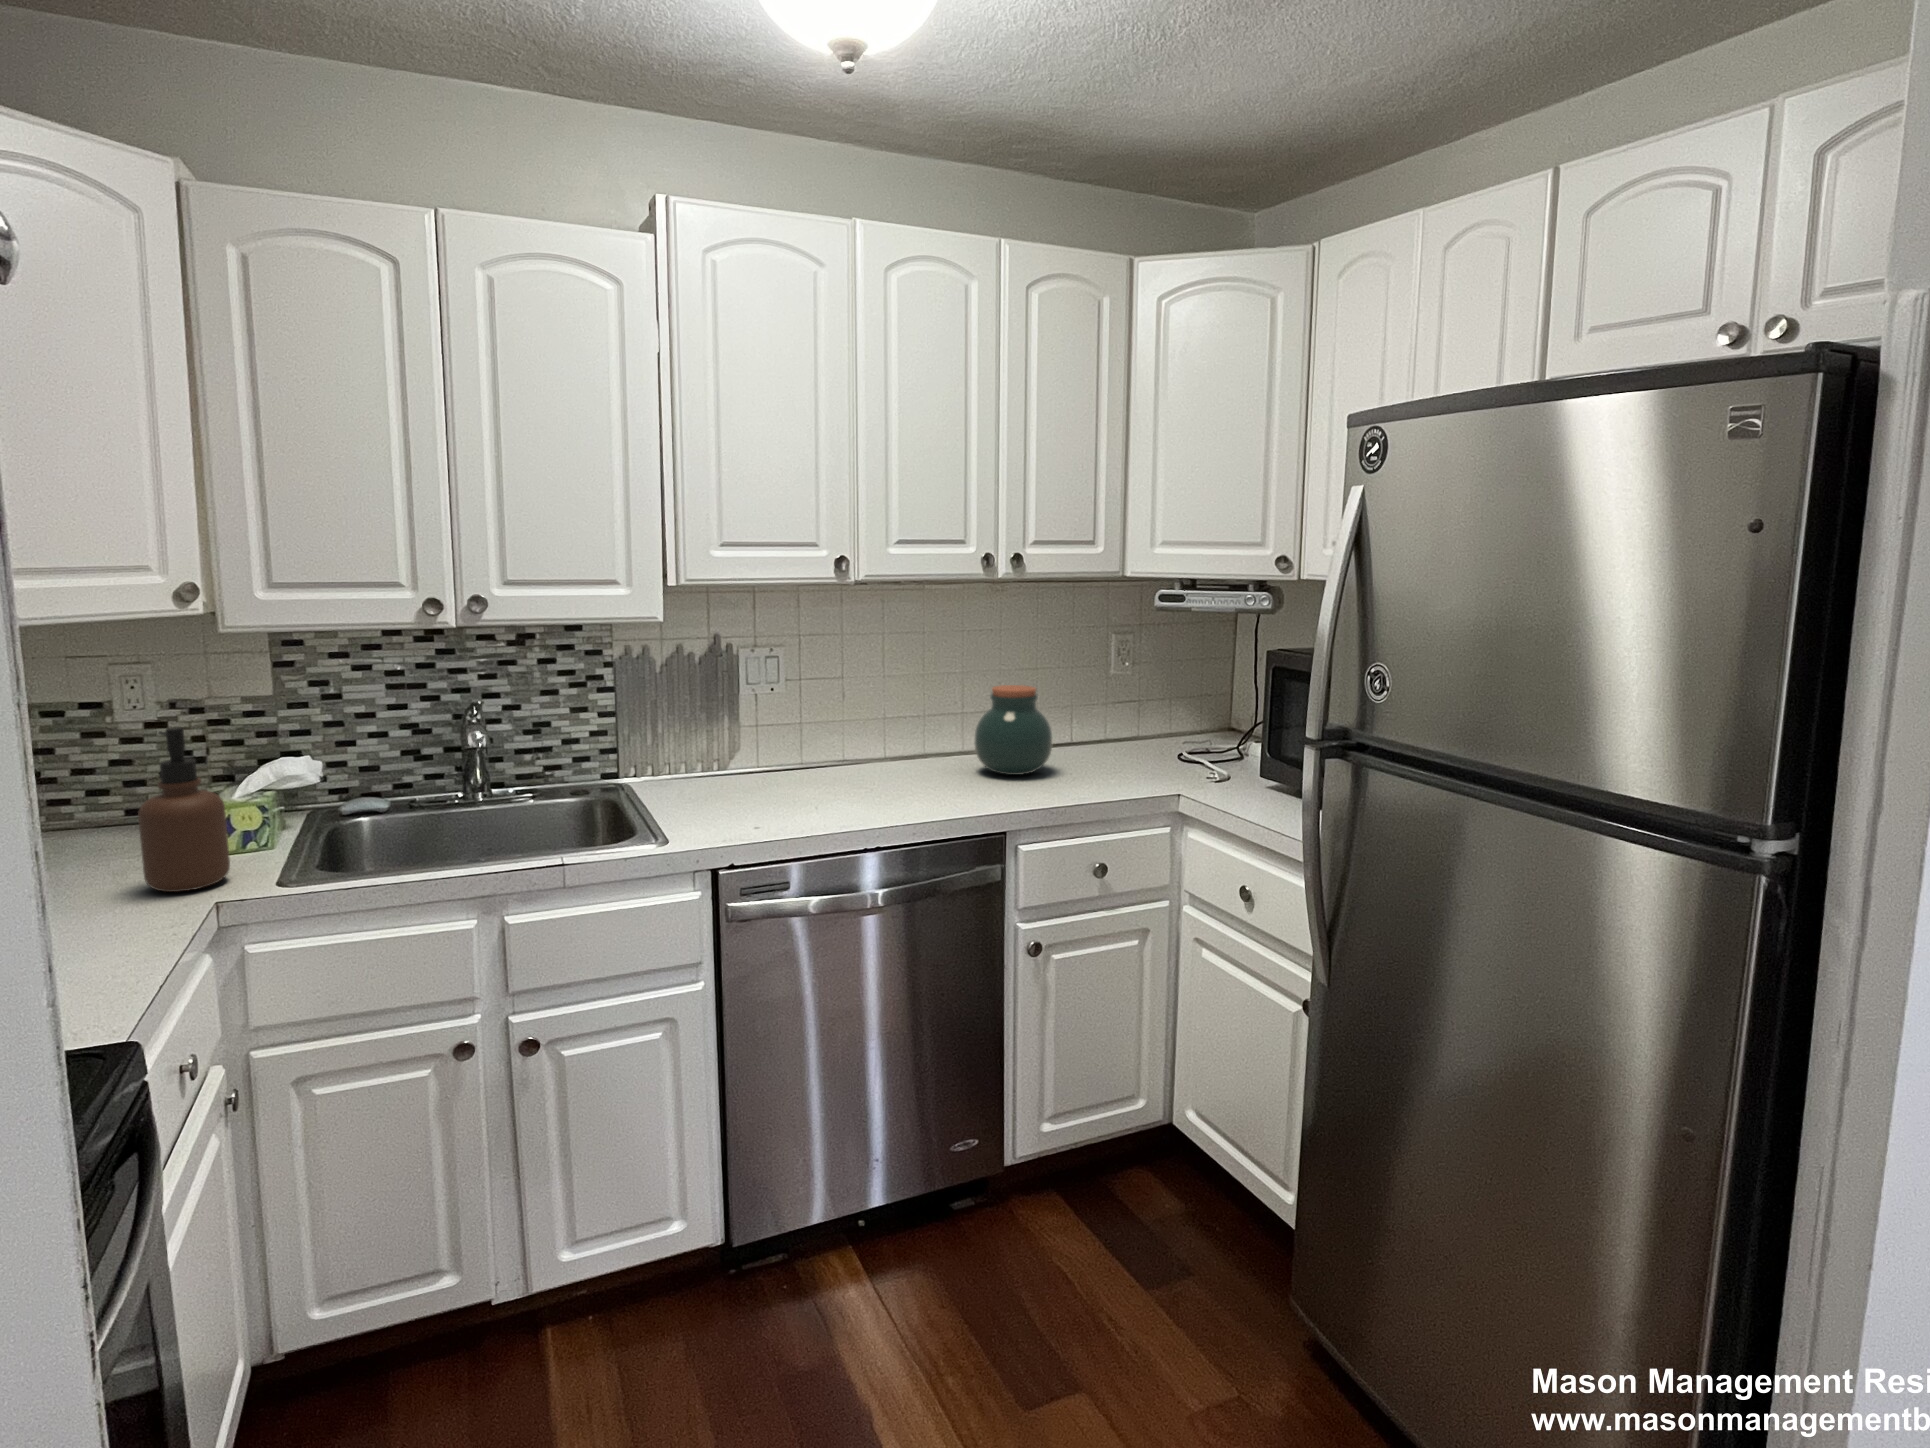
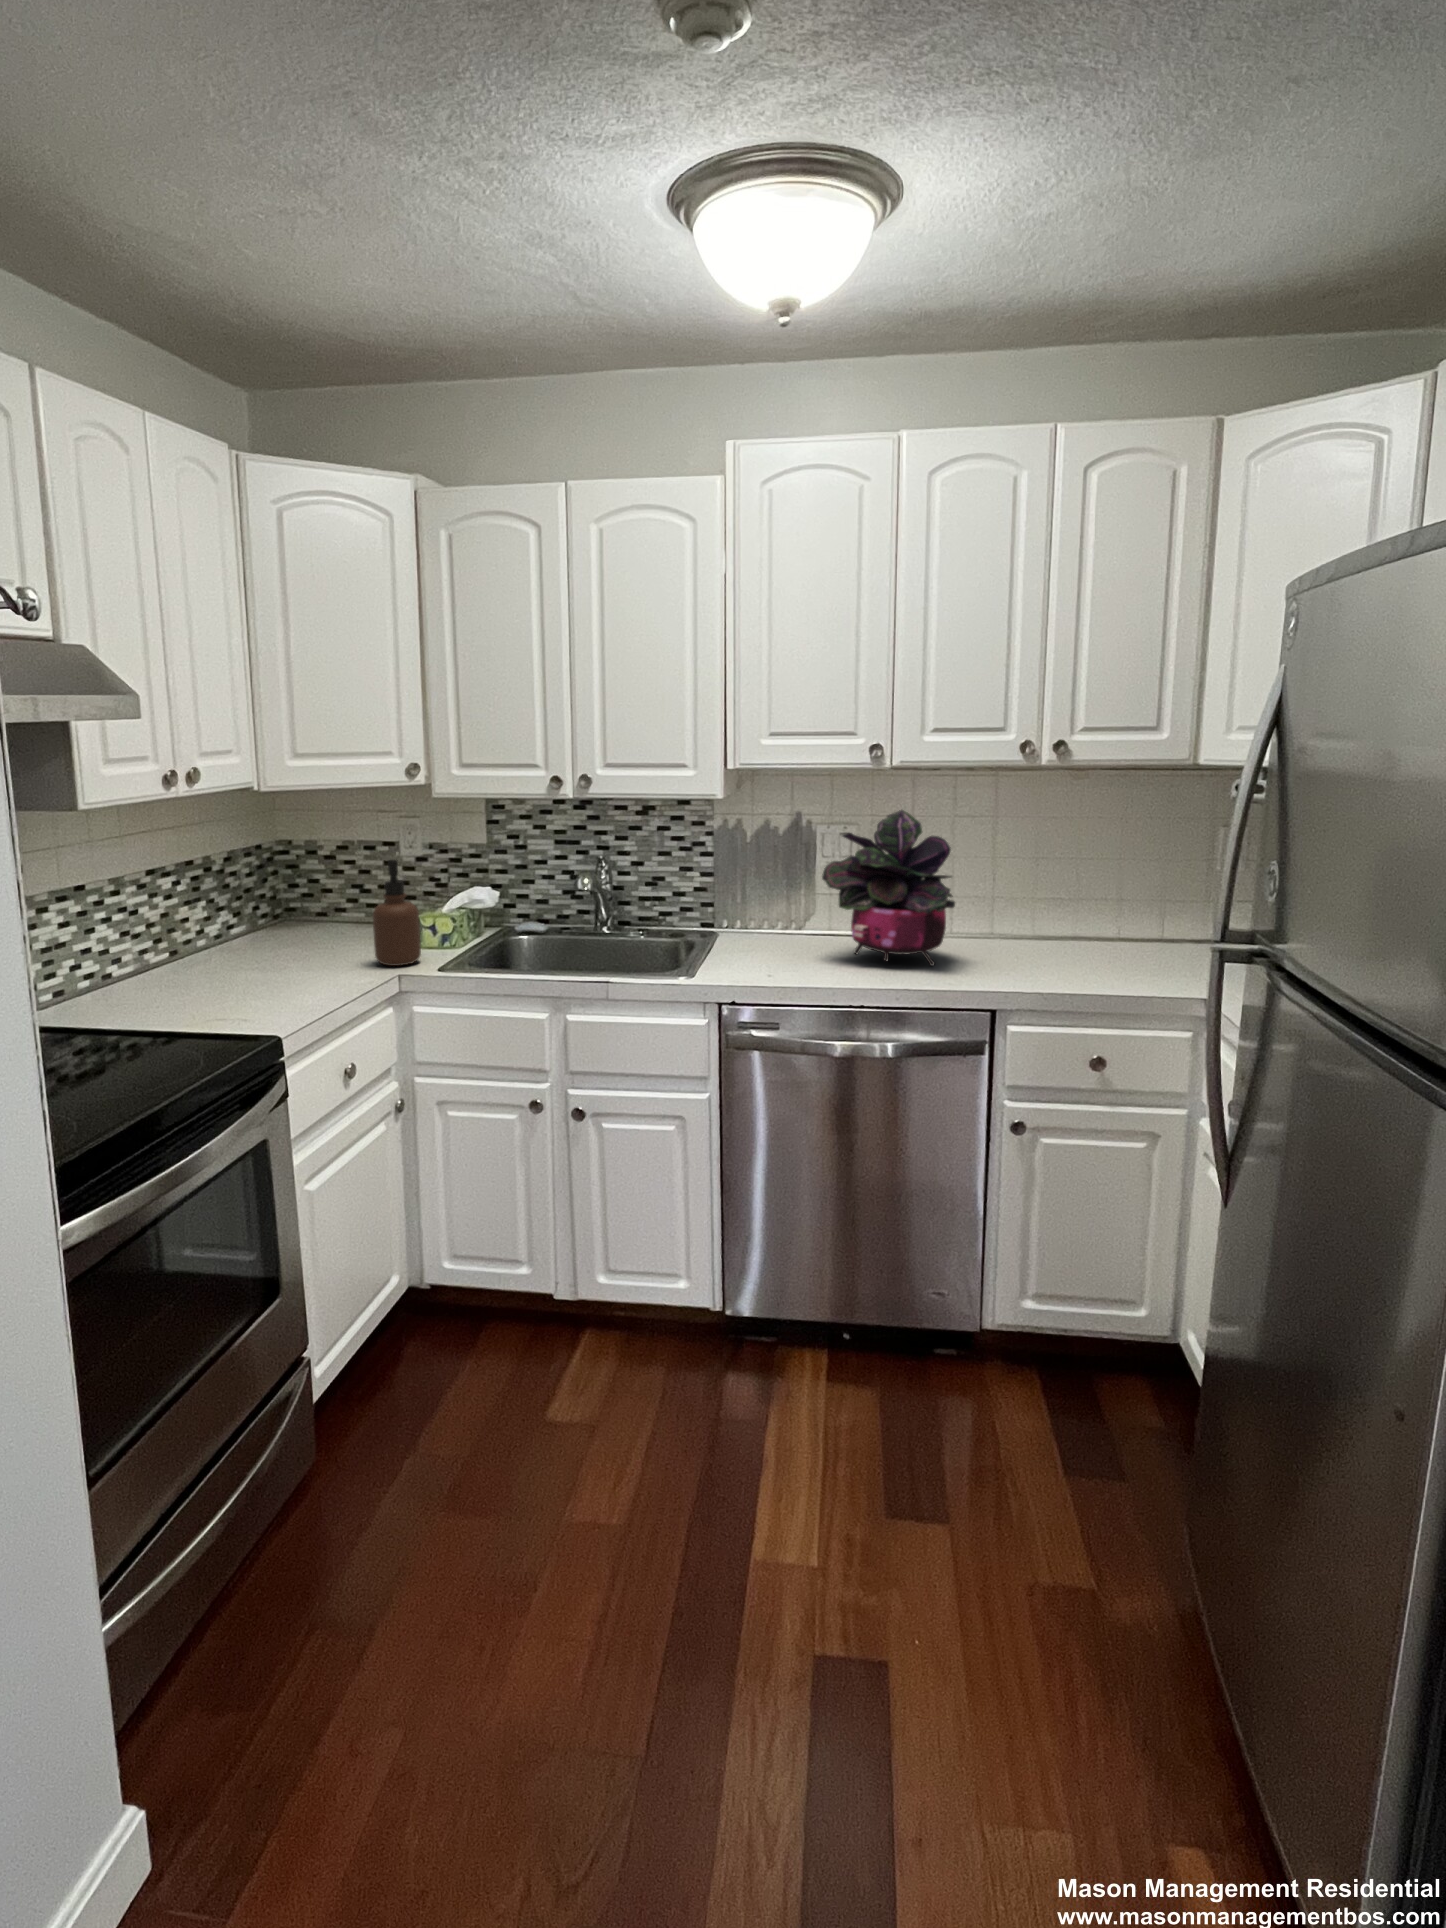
potted plant: none [788,628,938,794] -> present [822,810,955,966]
jar: present [974,685,1052,775] -> none [1016,872,1099,963]

